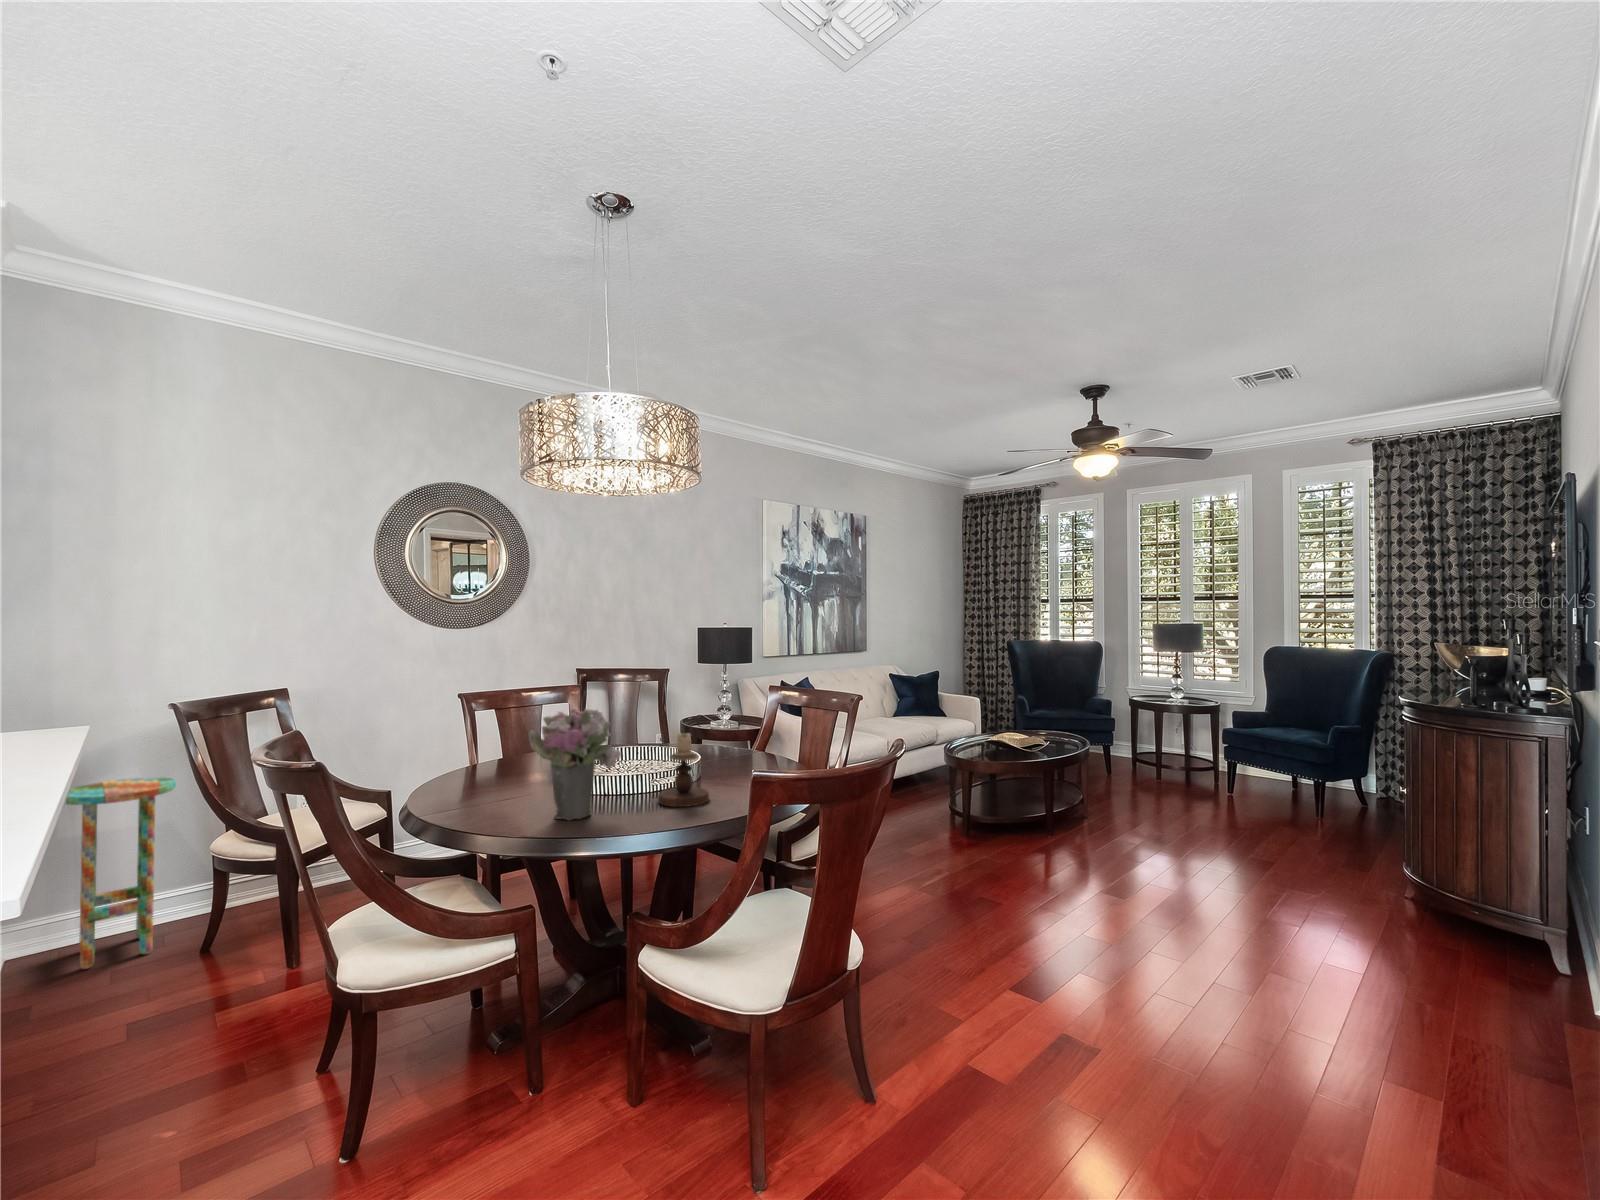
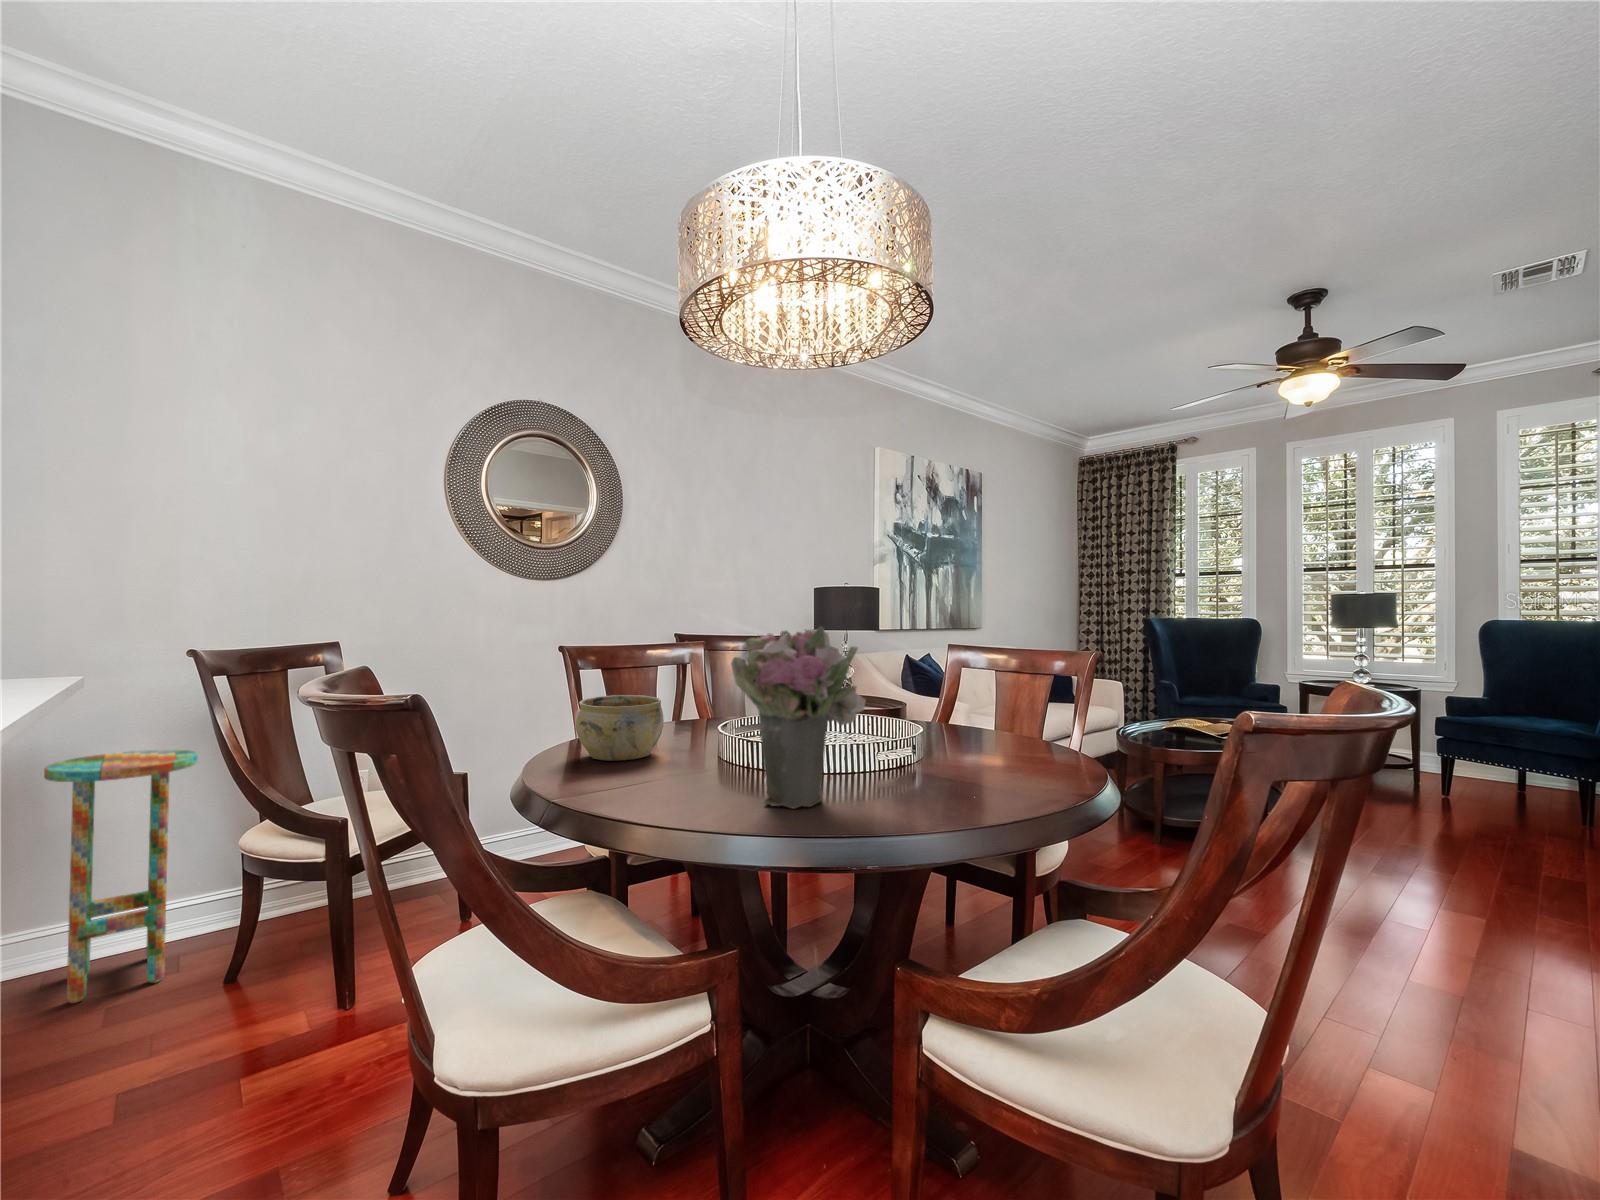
candlestick: present [658,733,709,807] -> none [906,676,987,790]
ceramic bowl: none [455,740,518,787] -> present [576,695,664,761]

